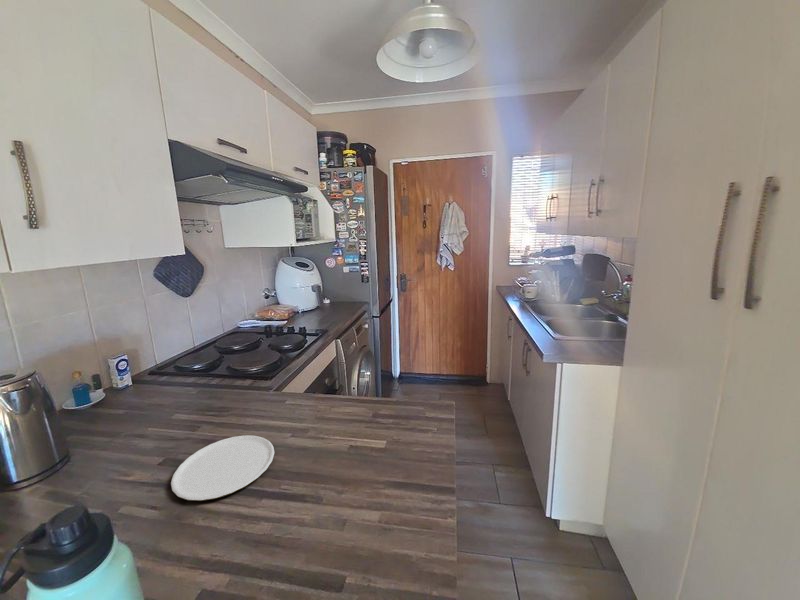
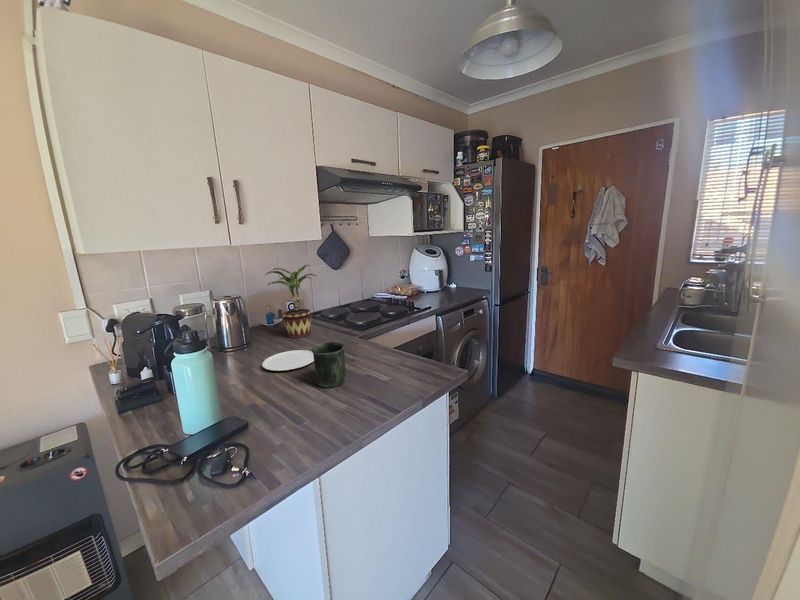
potted plant: none [110,294,216,420] -> present [266,265,317,338]
mug: none [318,412,373,493] -> present [312,342,346,387]

